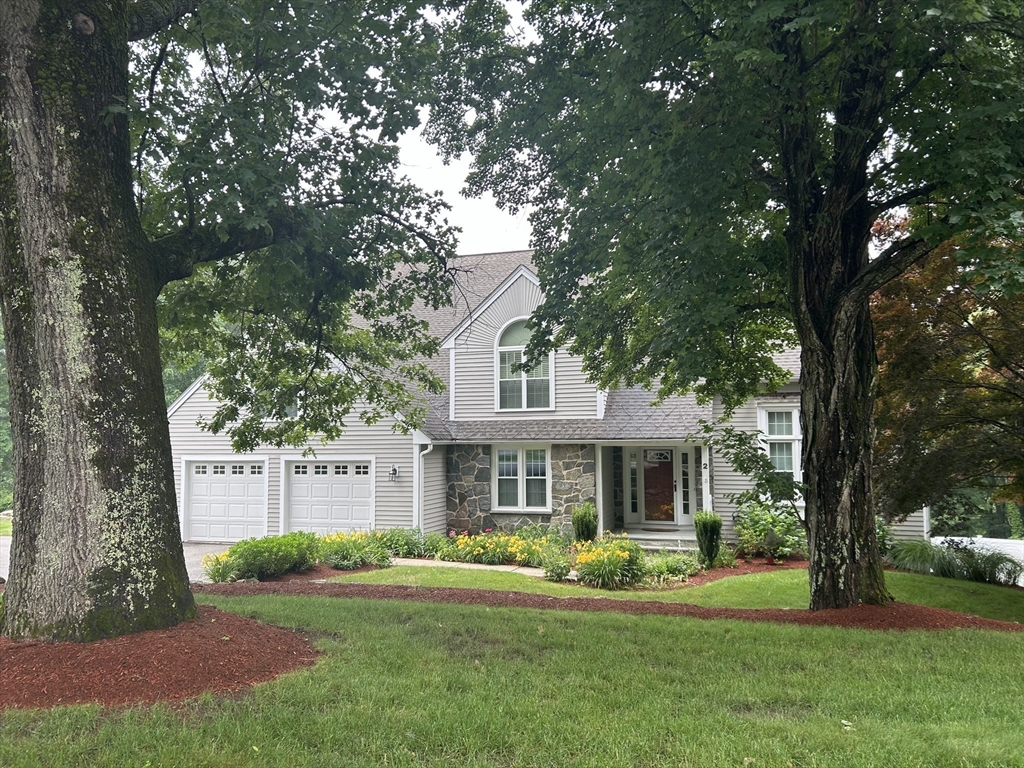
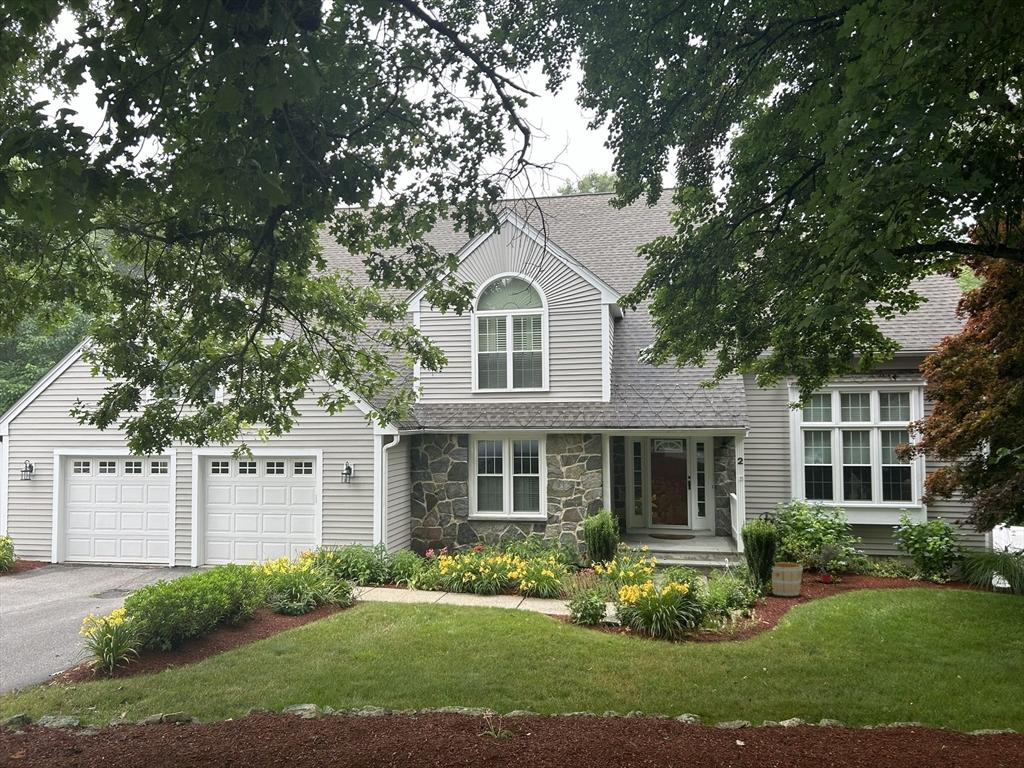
wooden bucket: none [715,546,742,572] -> present [772,562,803,596]

